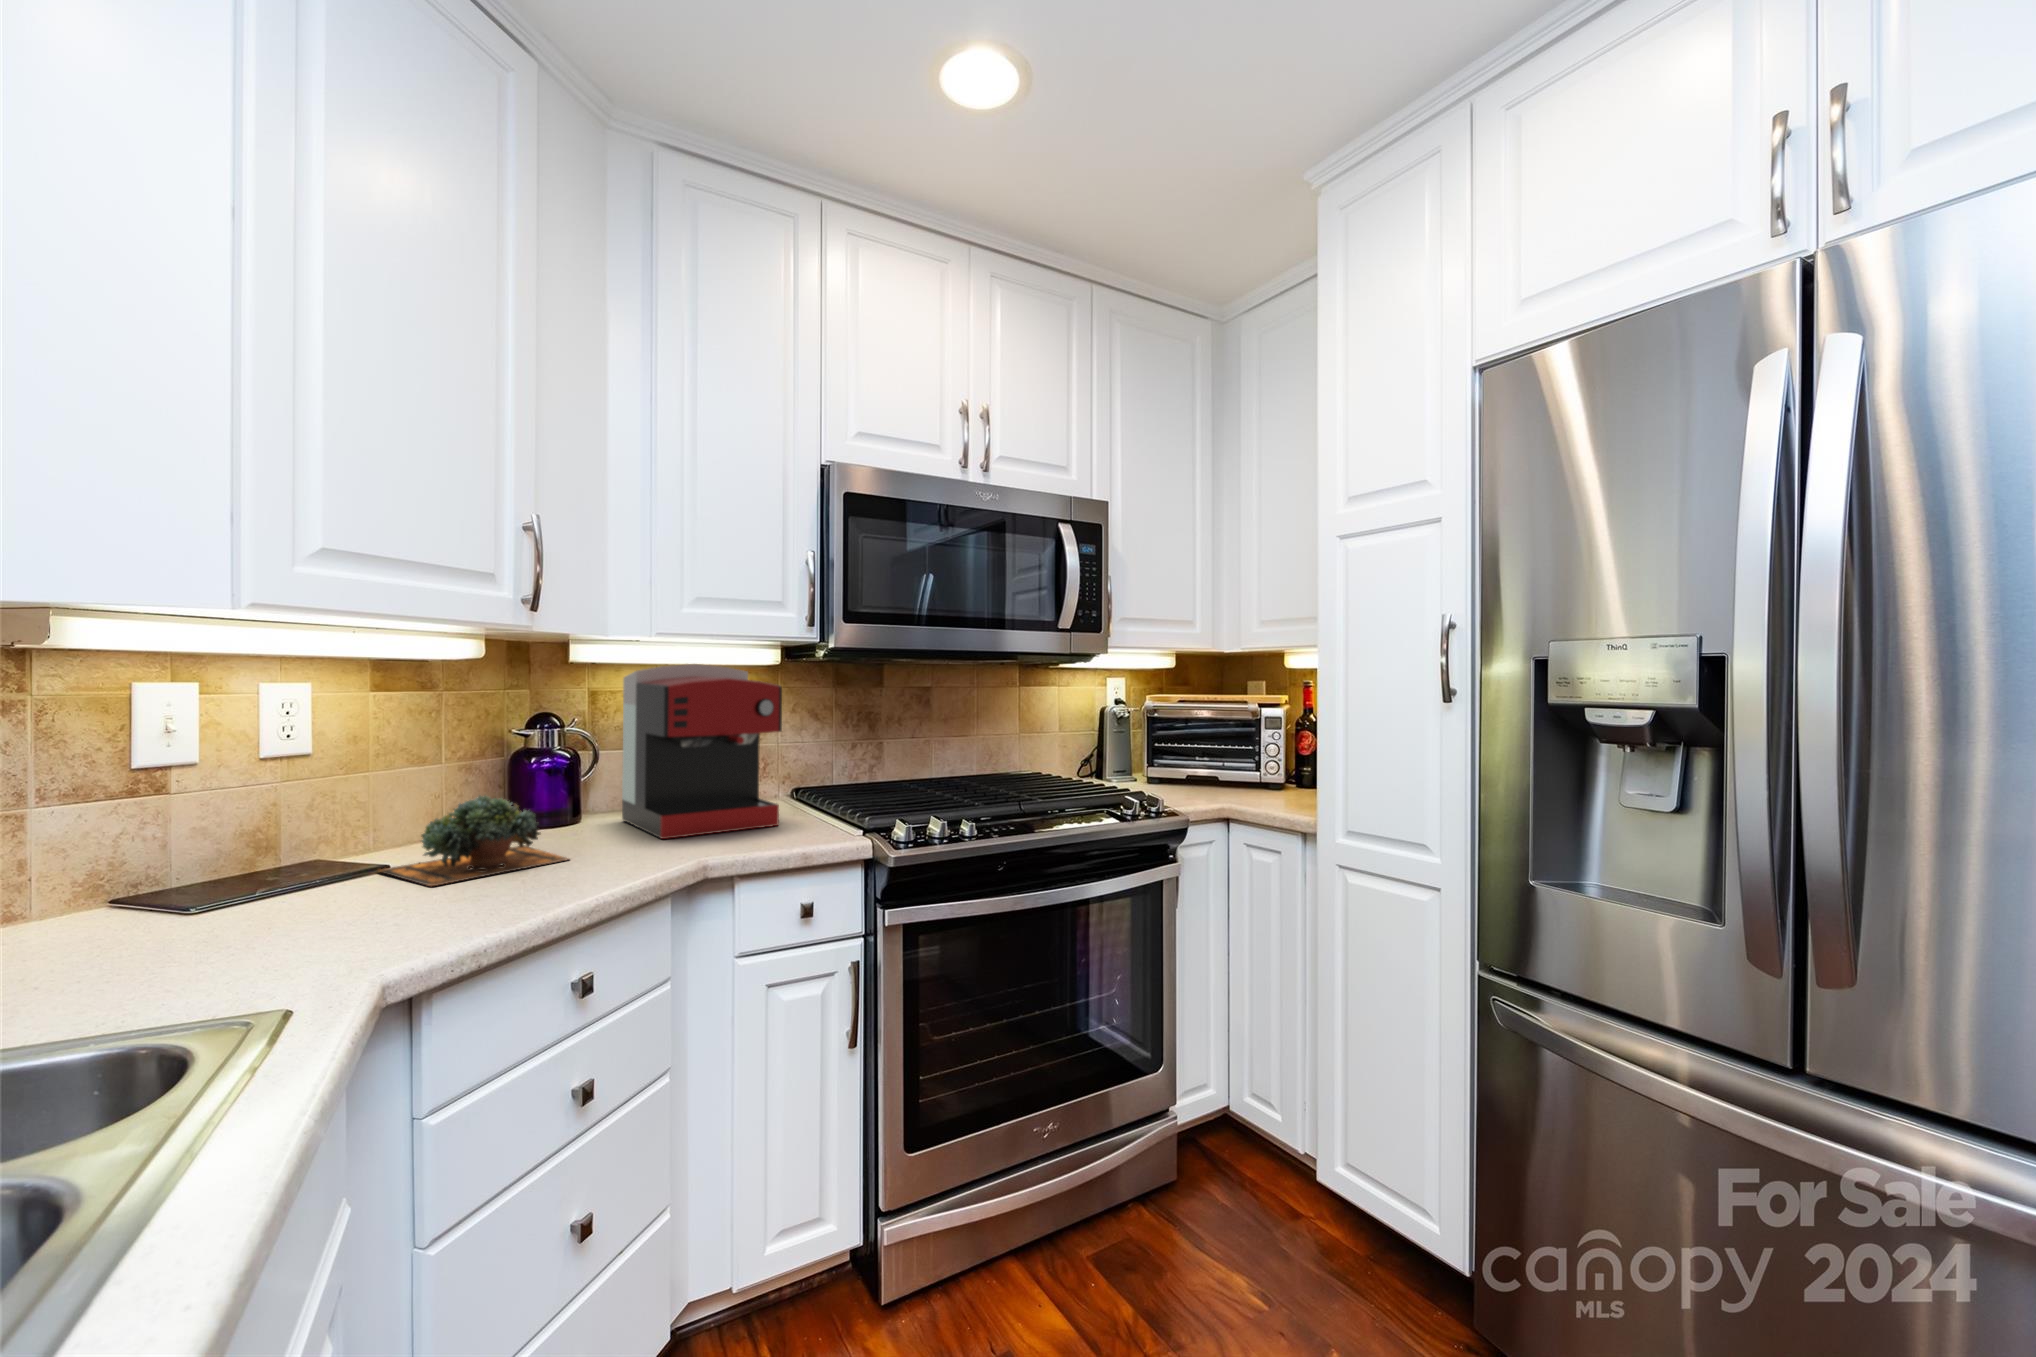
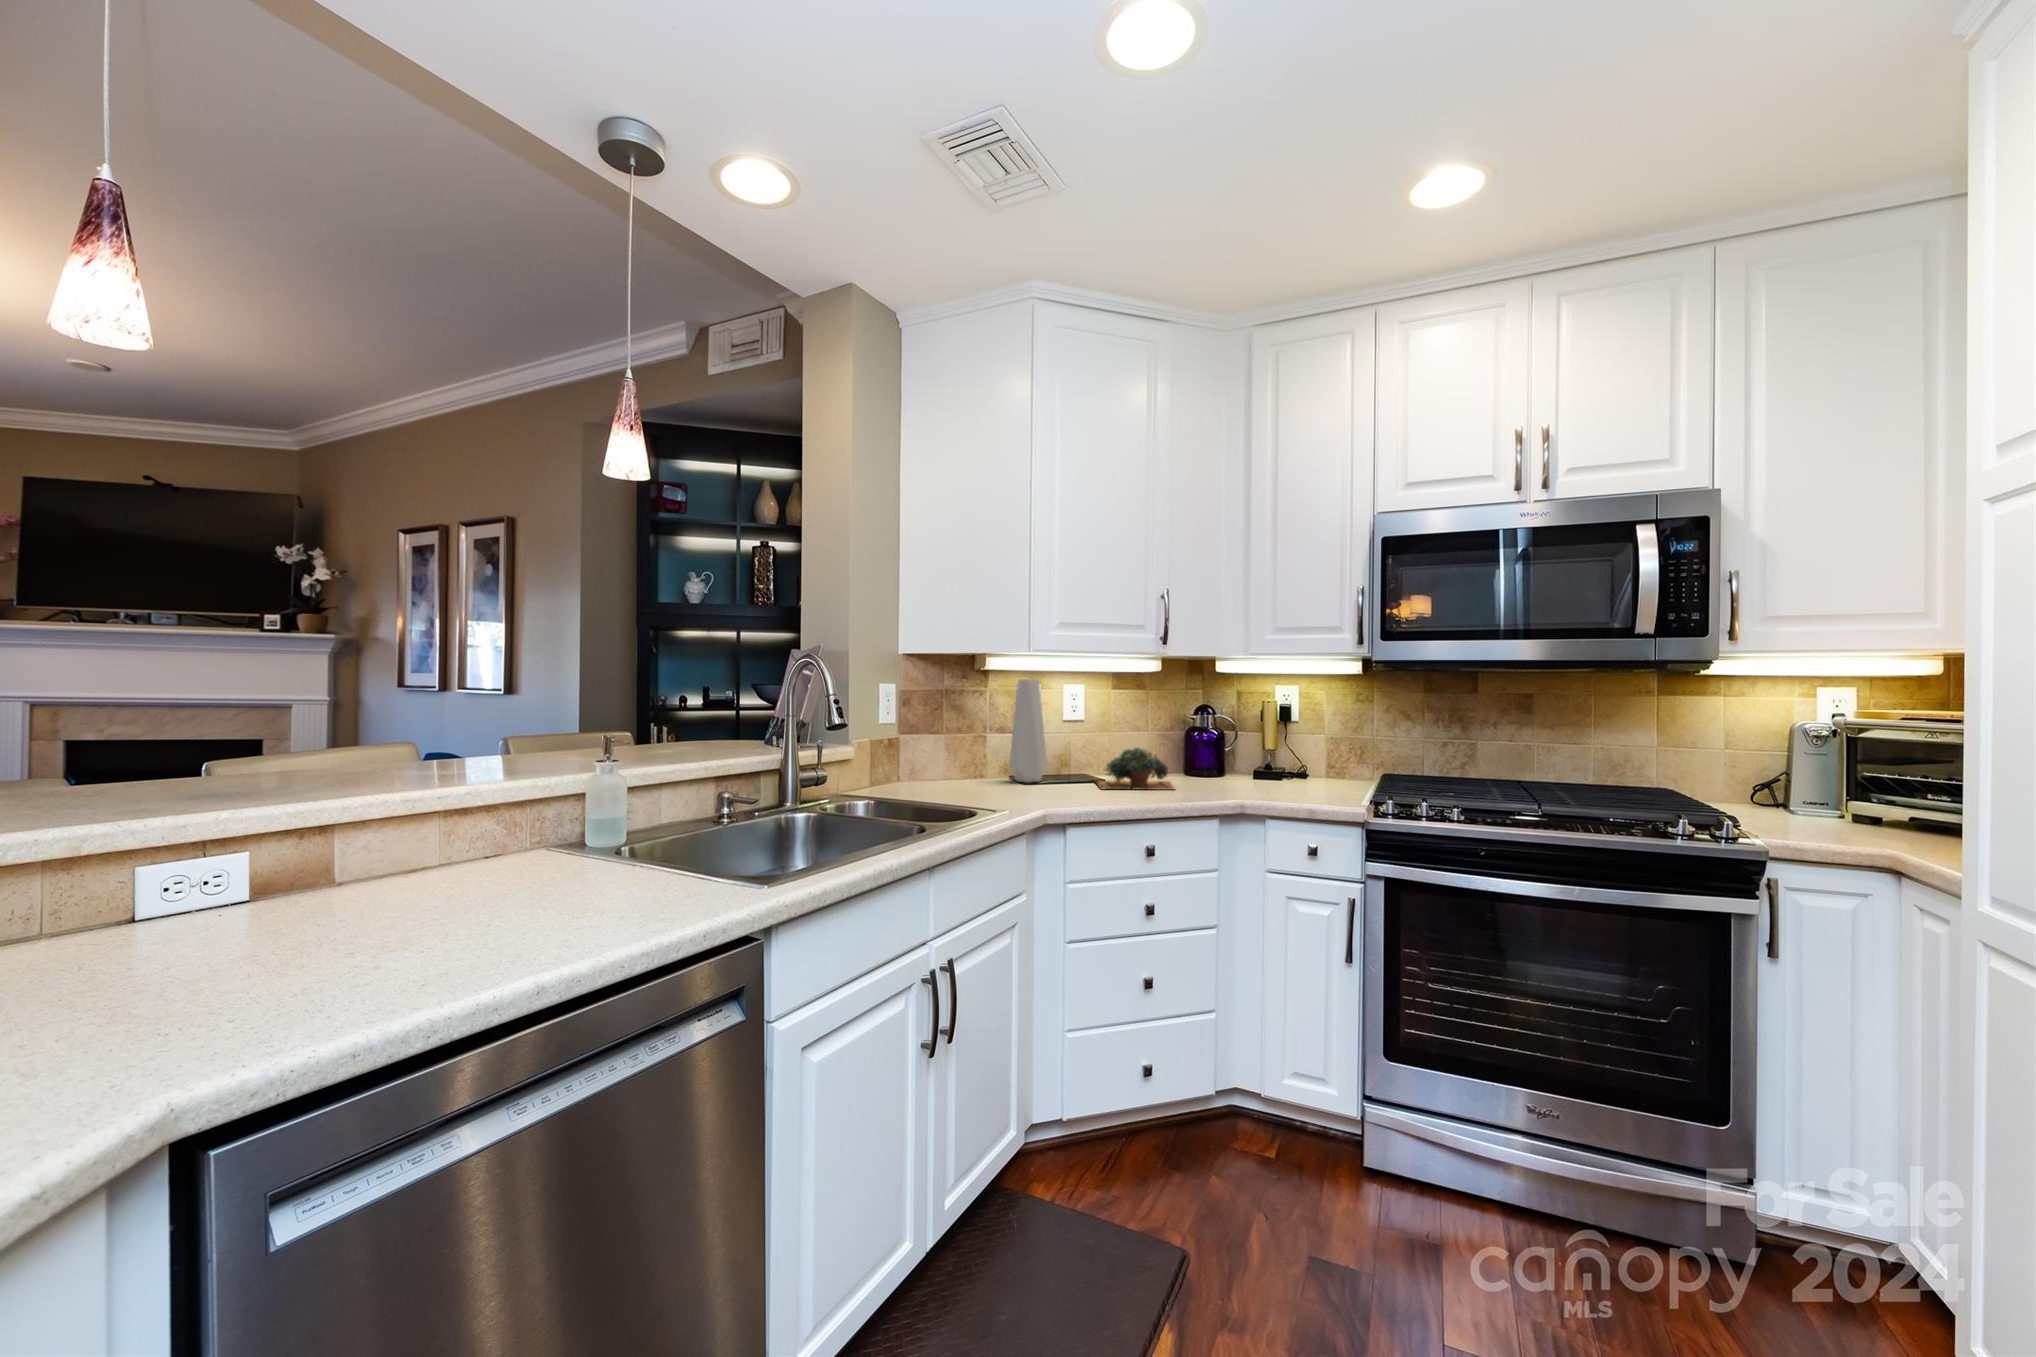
coffee maker: present [622,664,782,839] -> none [1240,674,1329,793]
vase: none [141,674,253,908] -> present [1009,679,1047,783]

